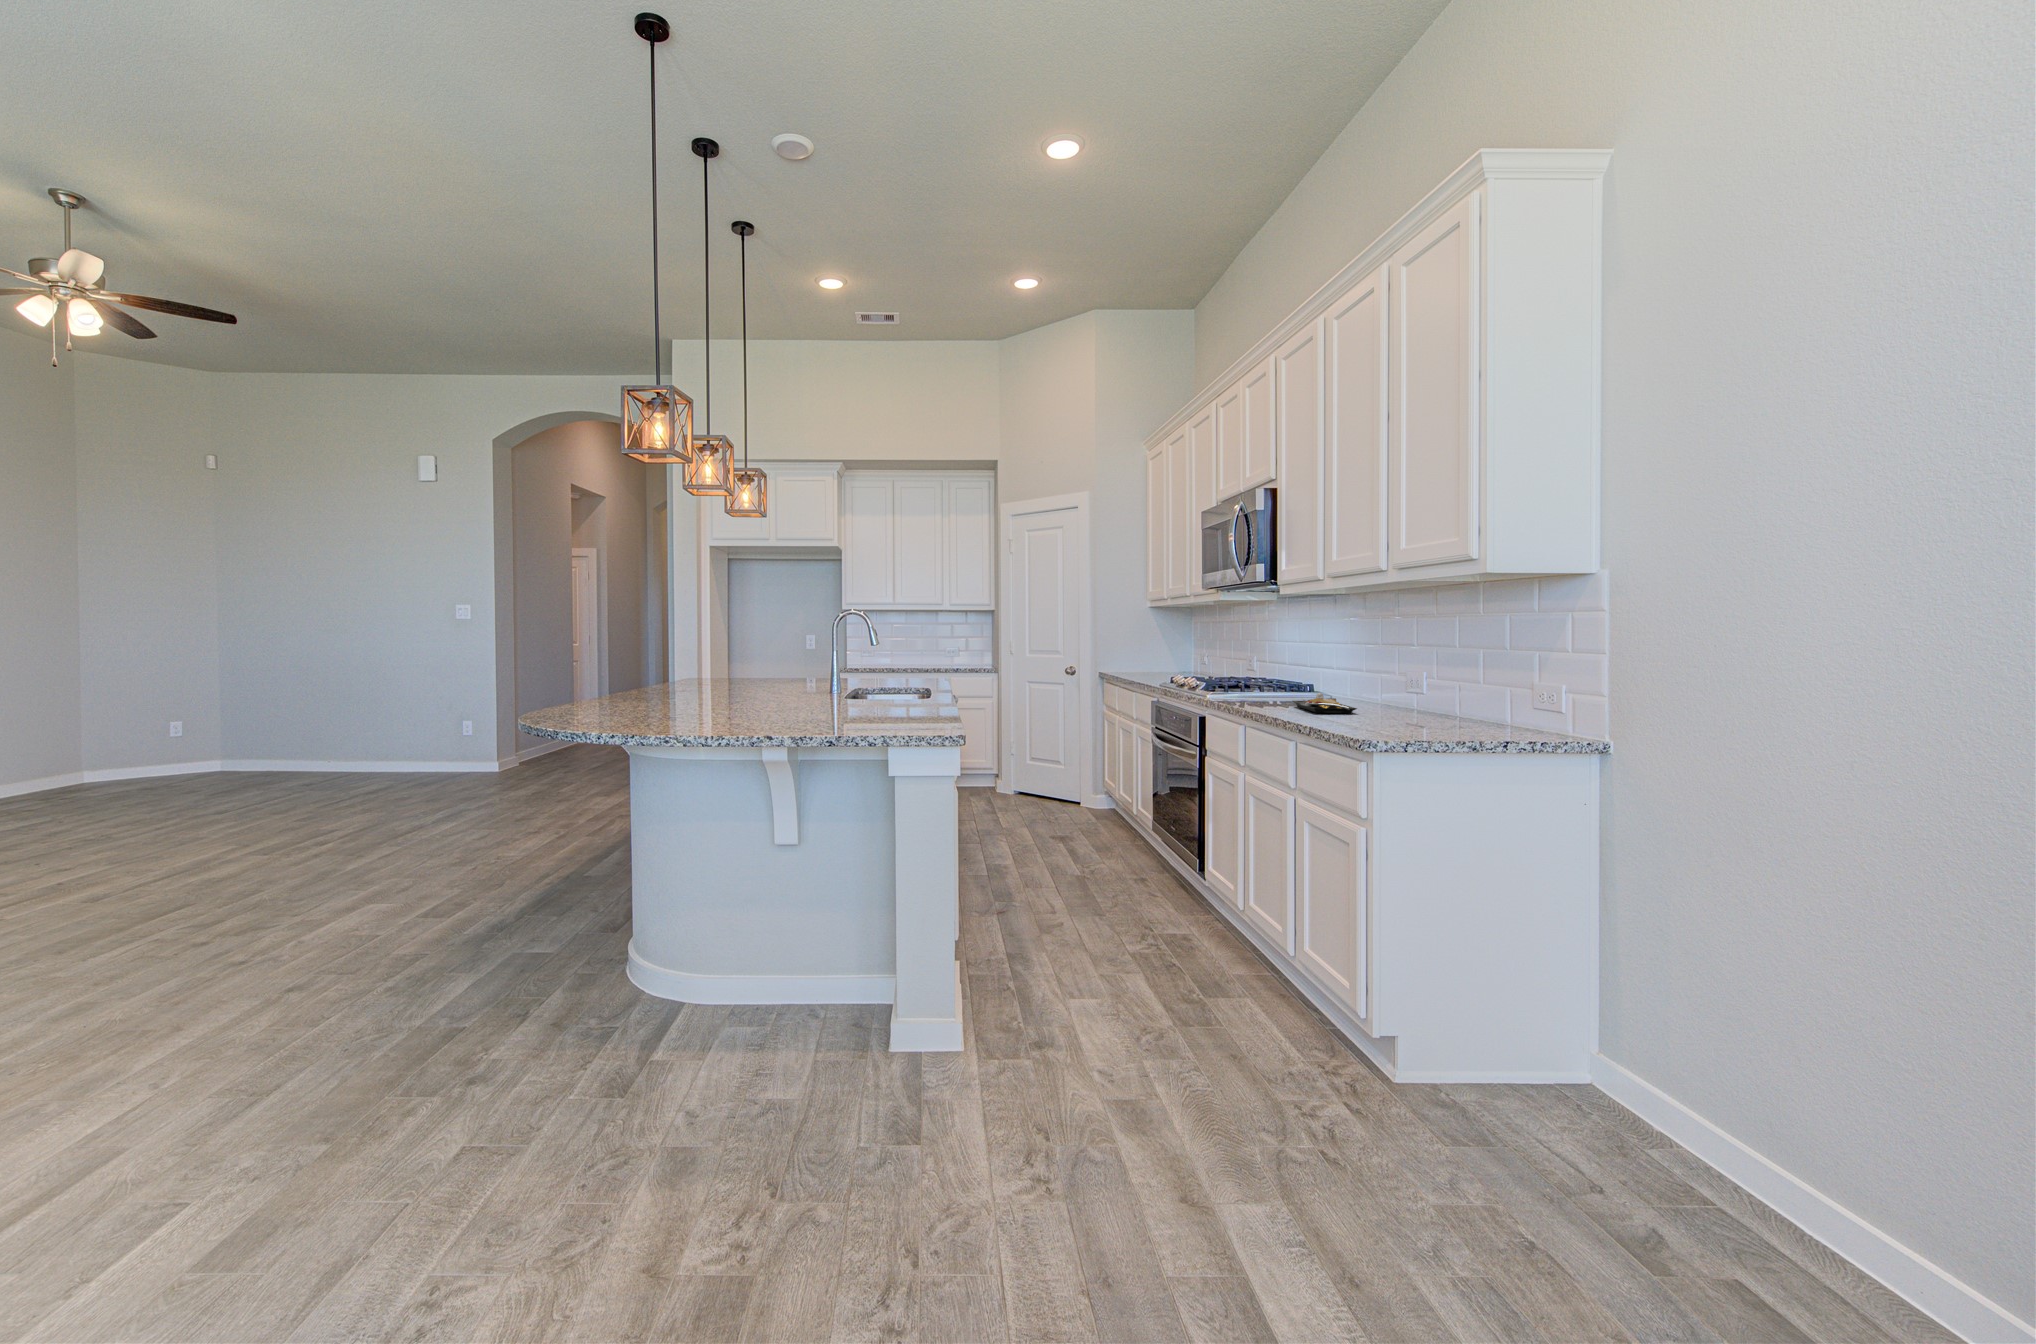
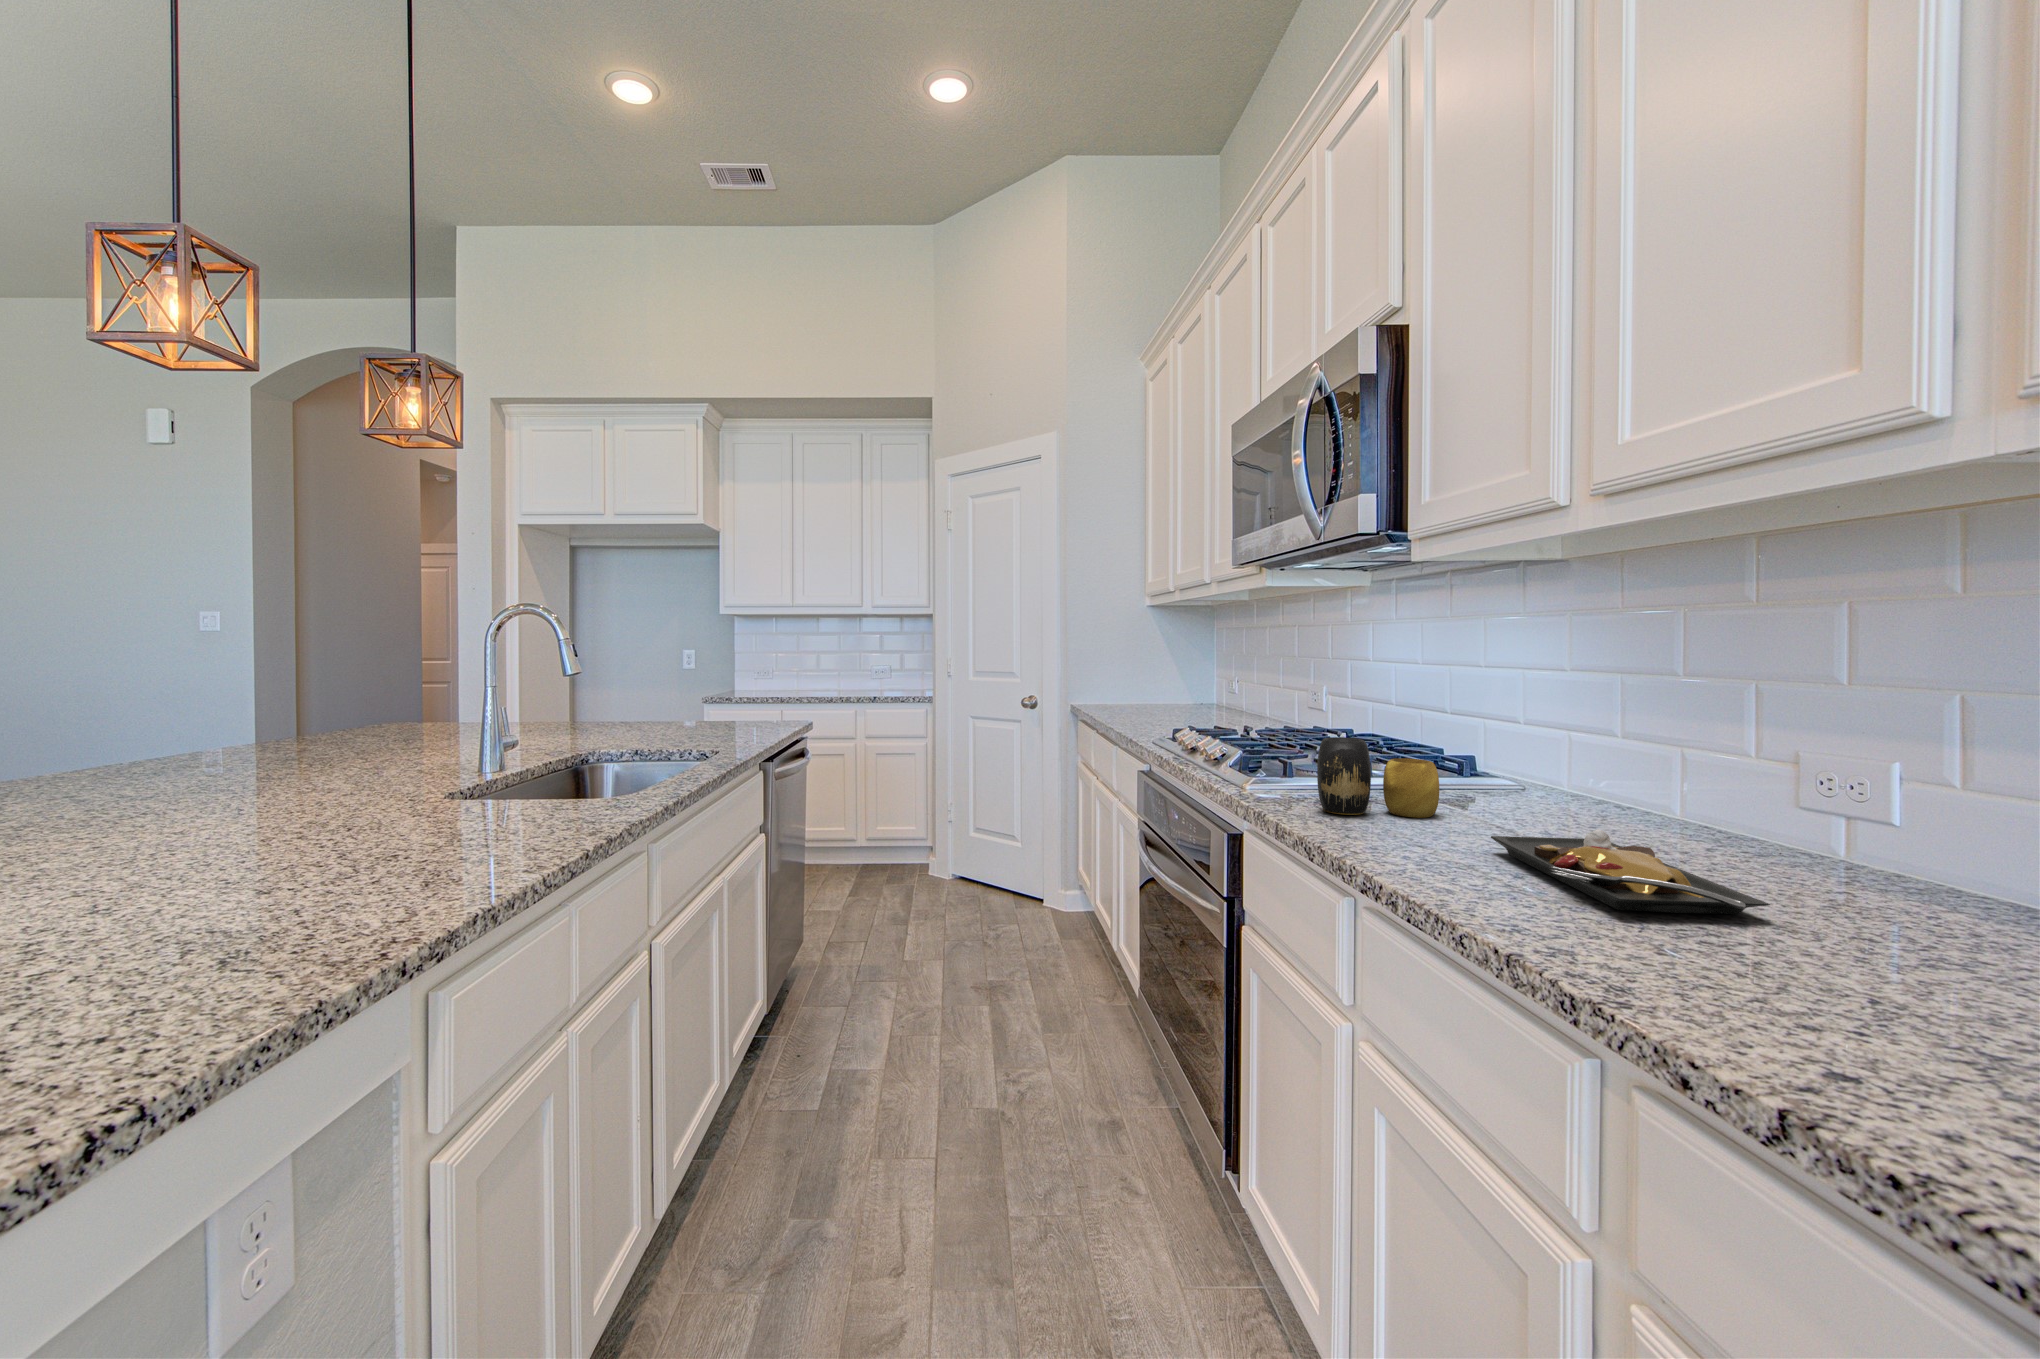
vase: none [1235,670,1283,701] -> present [1317,737,1439,818]

